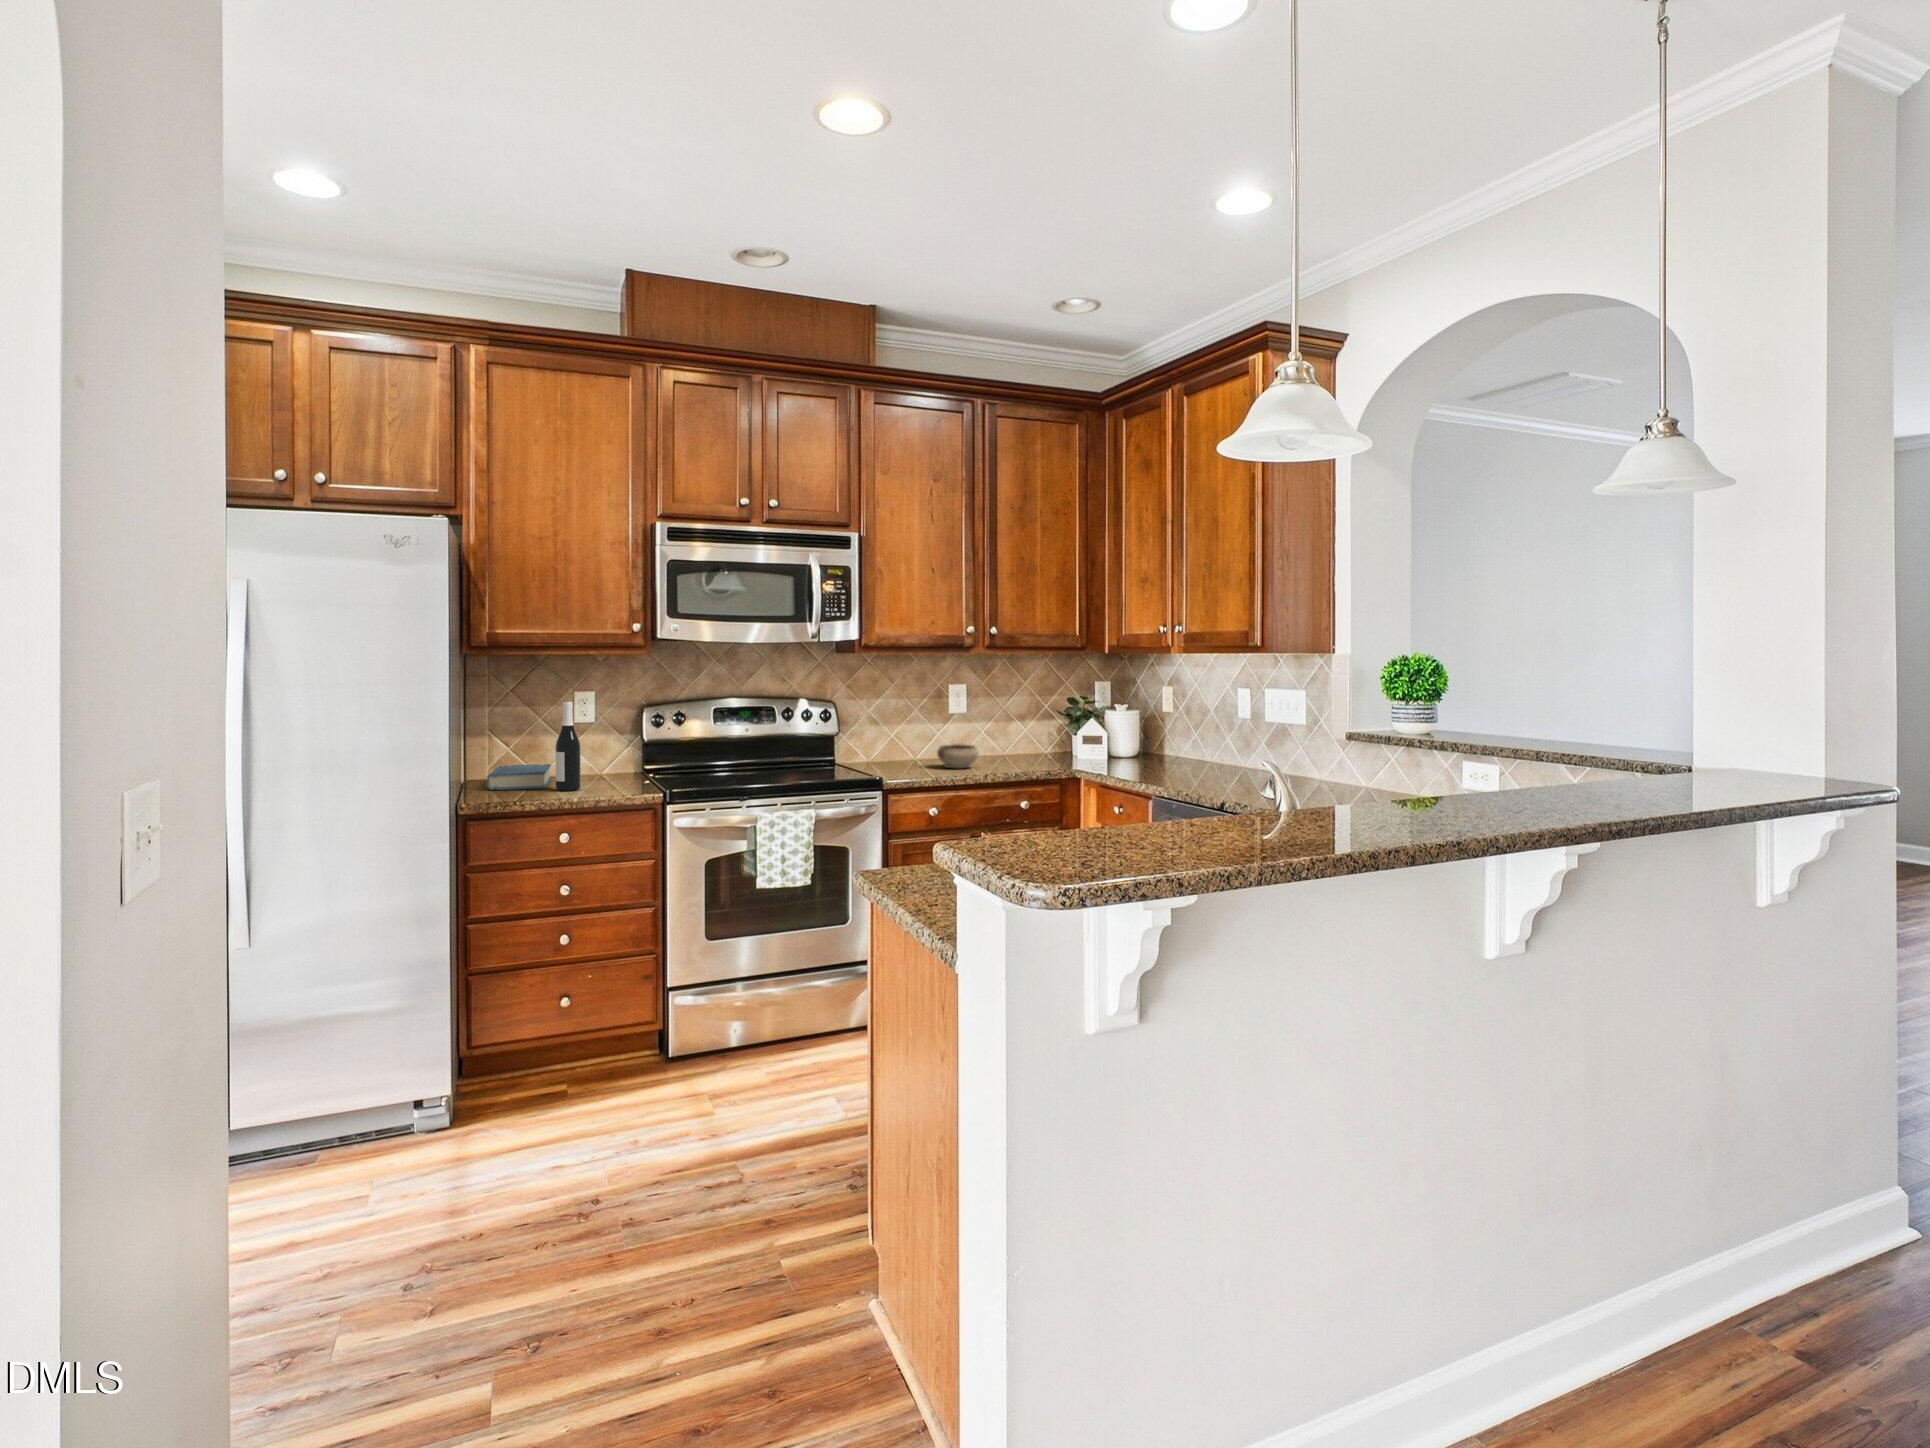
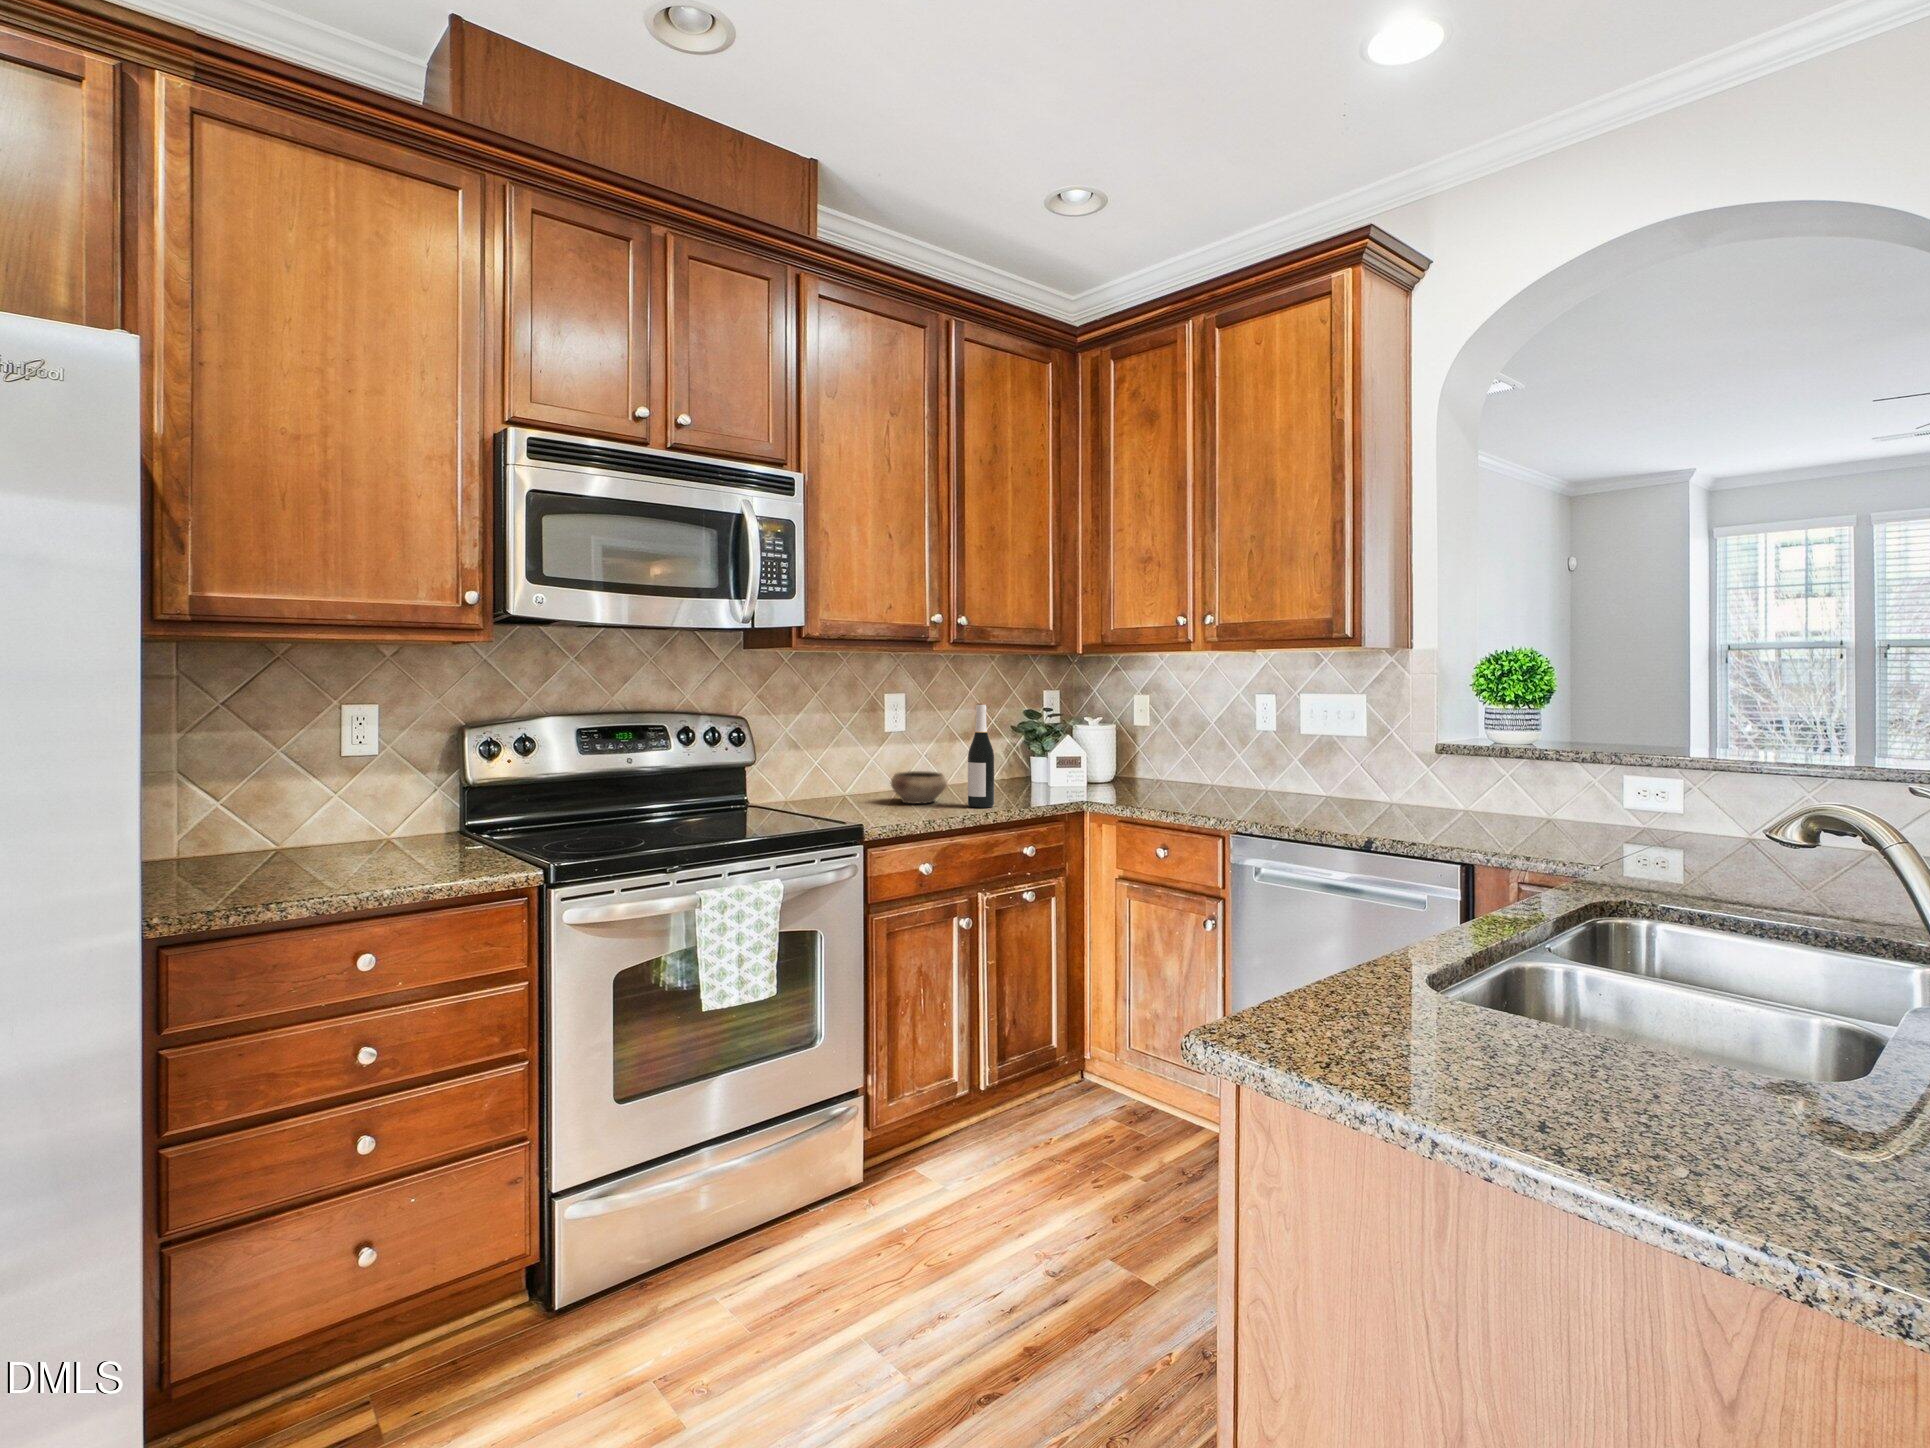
wine bottle: present [556,700,581,791] -> present [968,703,994,808]
hardback book: present [487,764,551,790] -> none [189,830,308,885]

